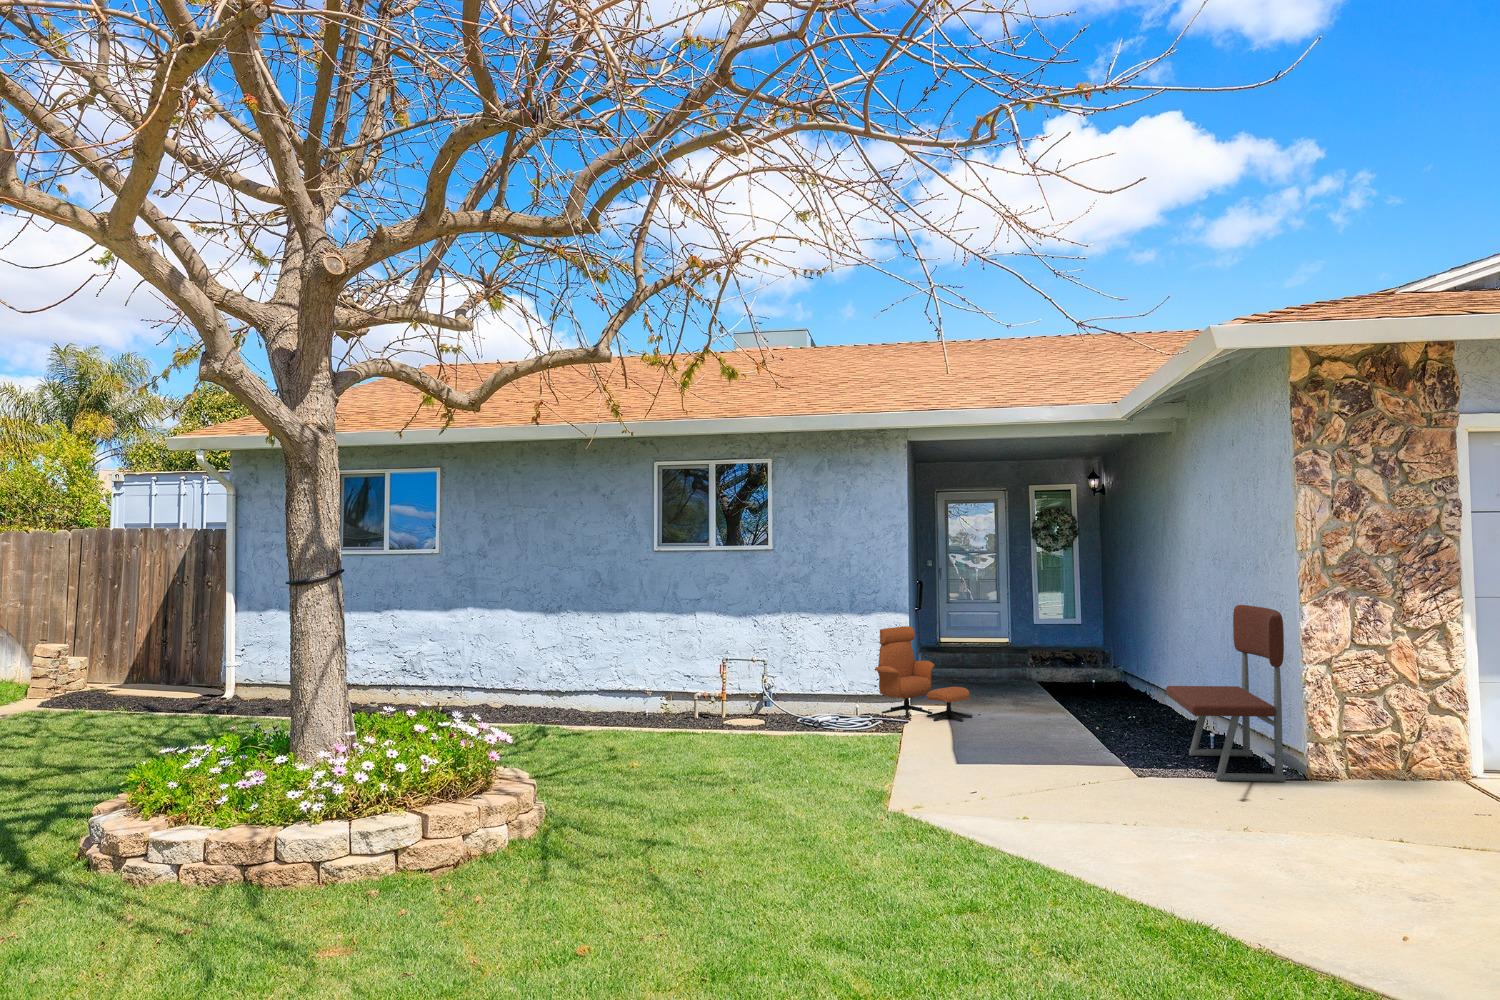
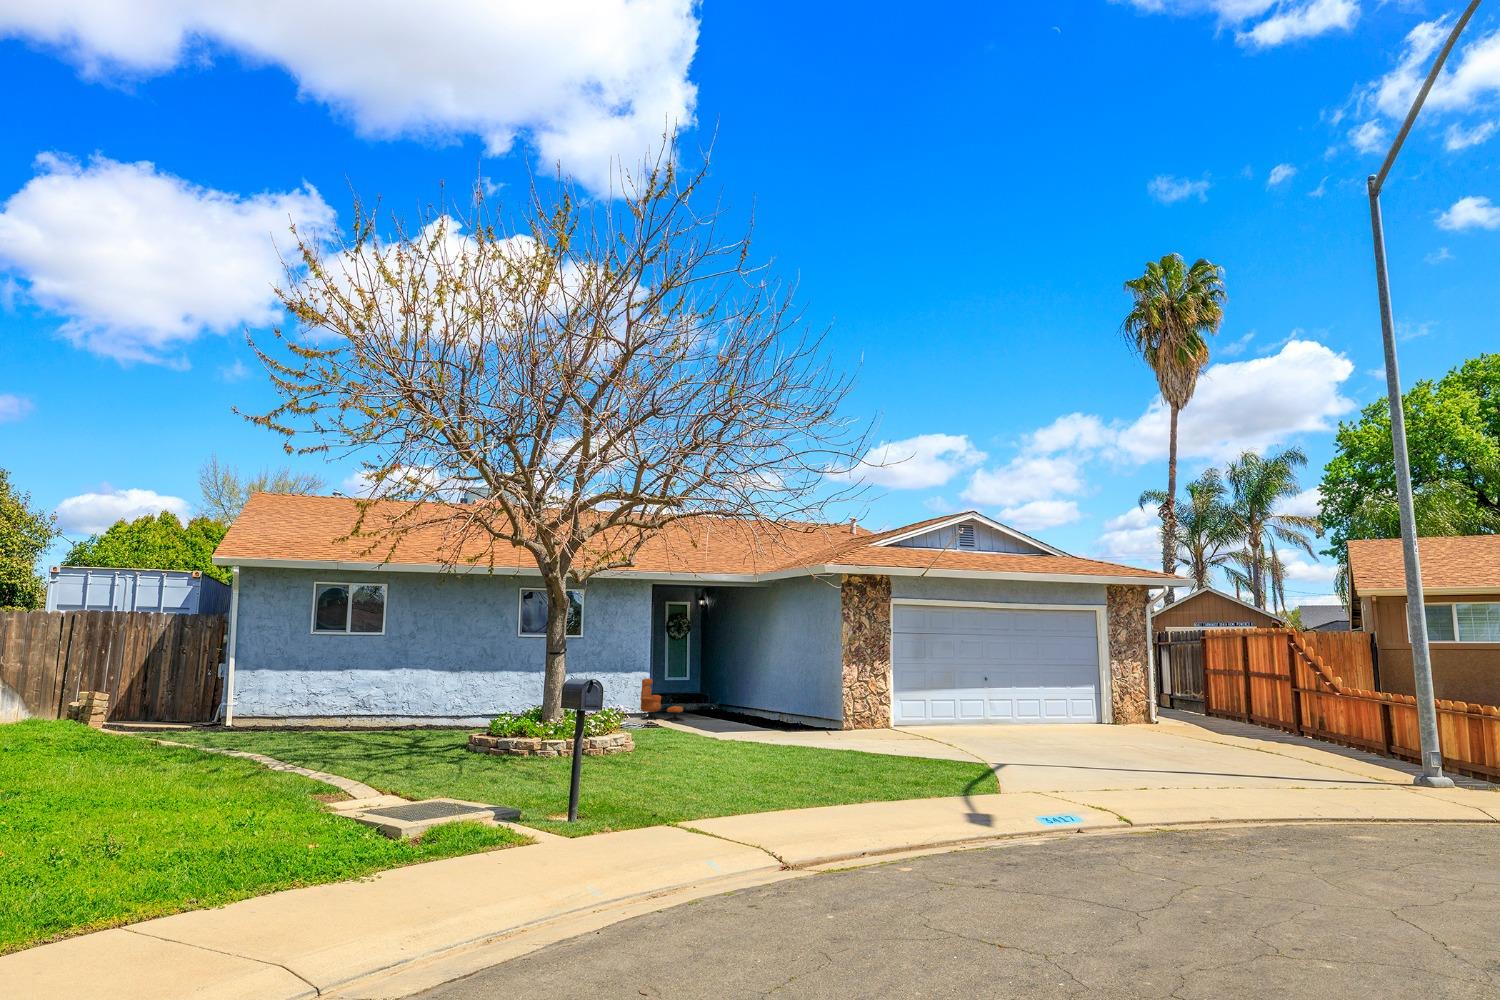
bench: present [1166,605,1285,782] -> none [784,667,838,732]

